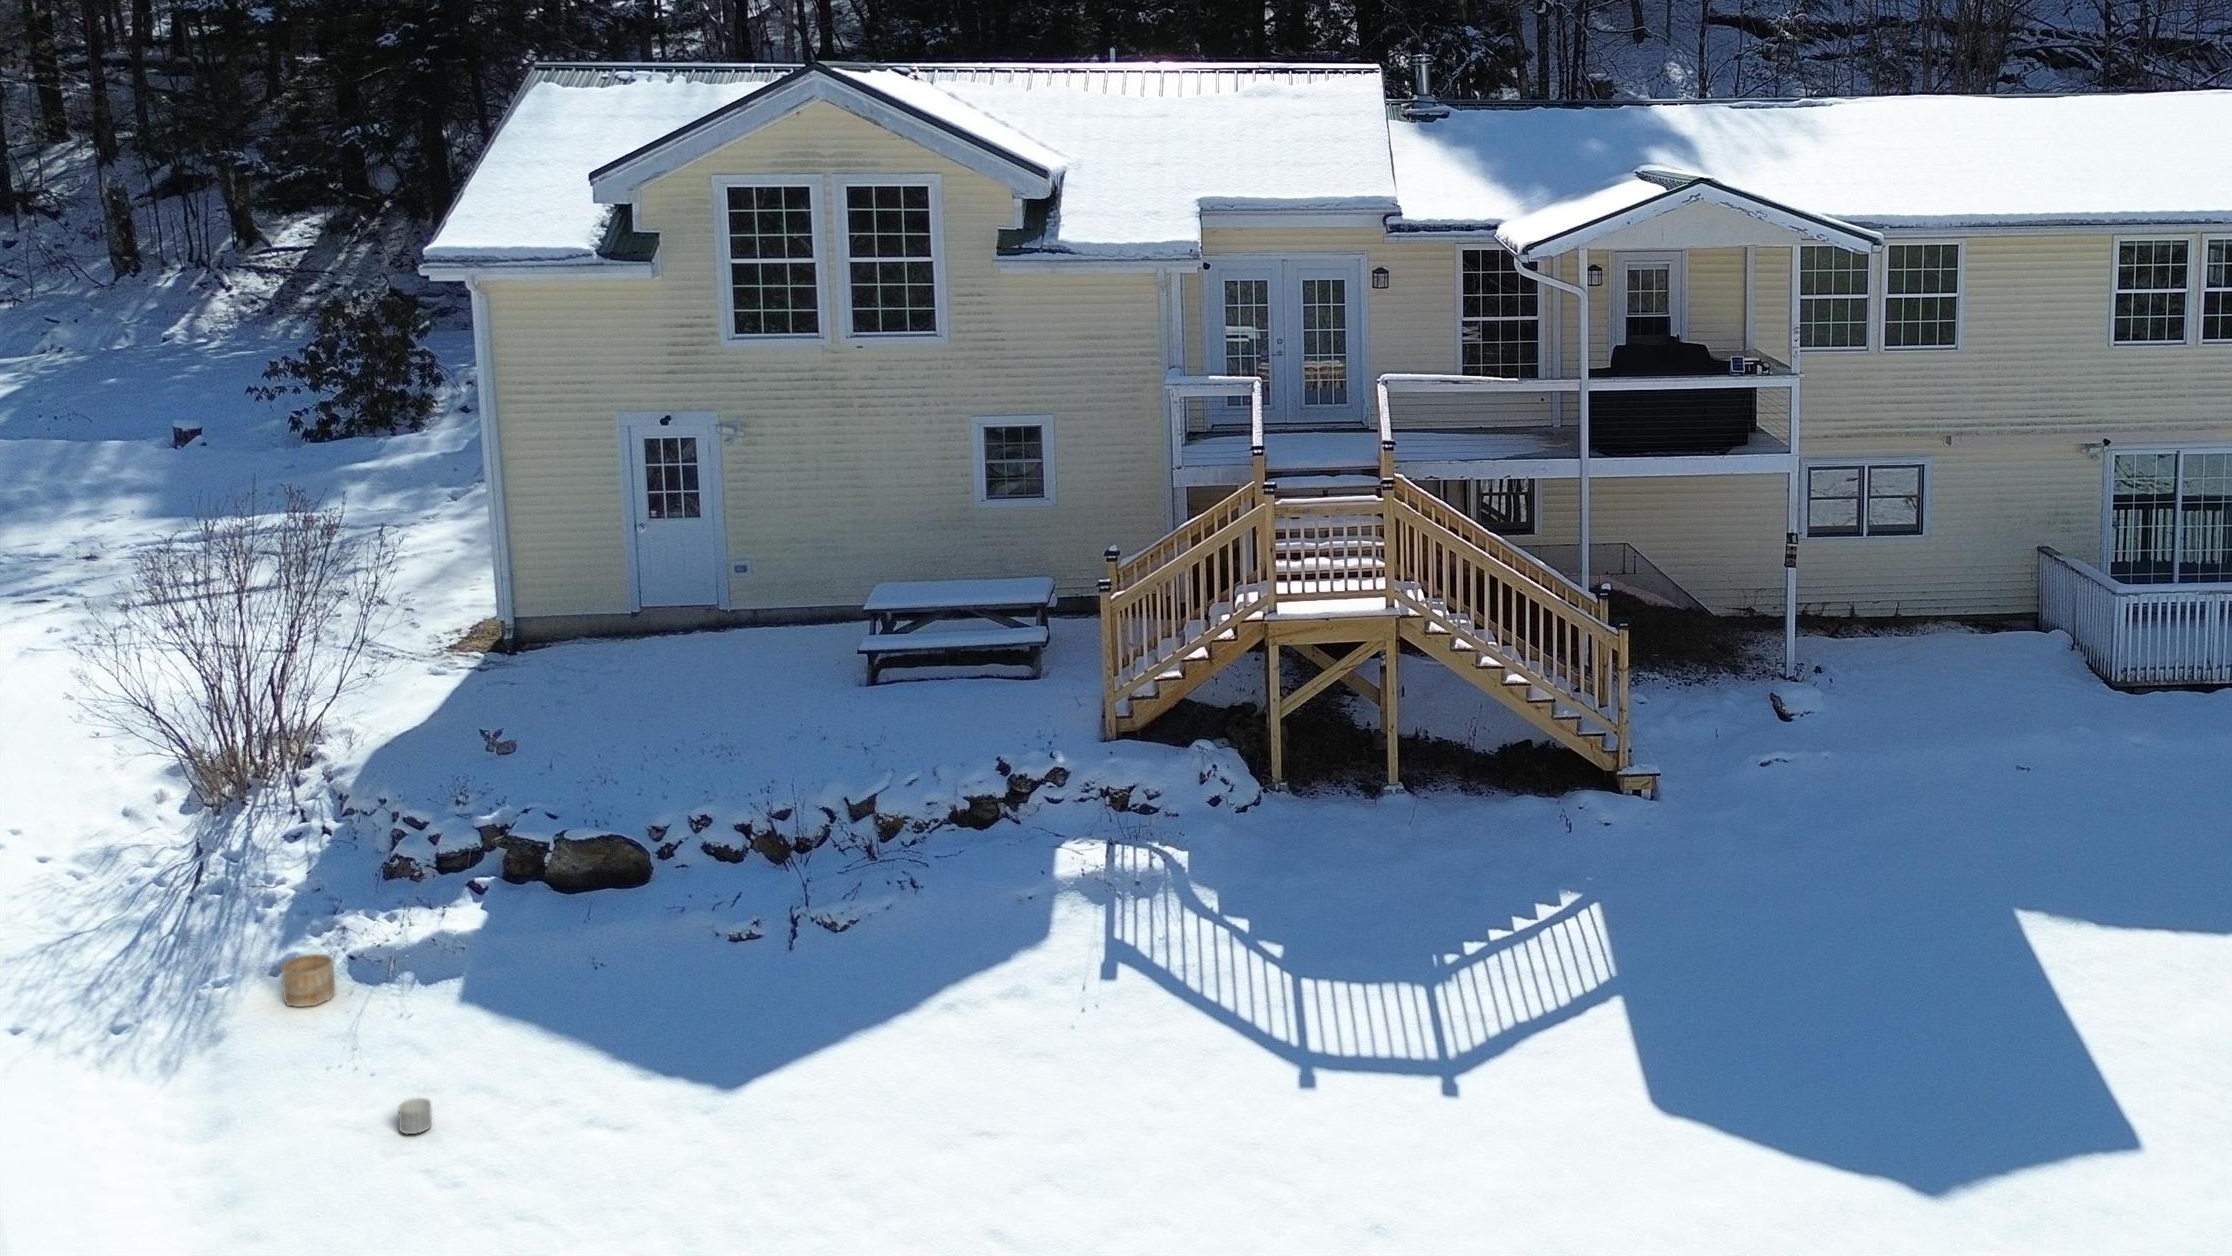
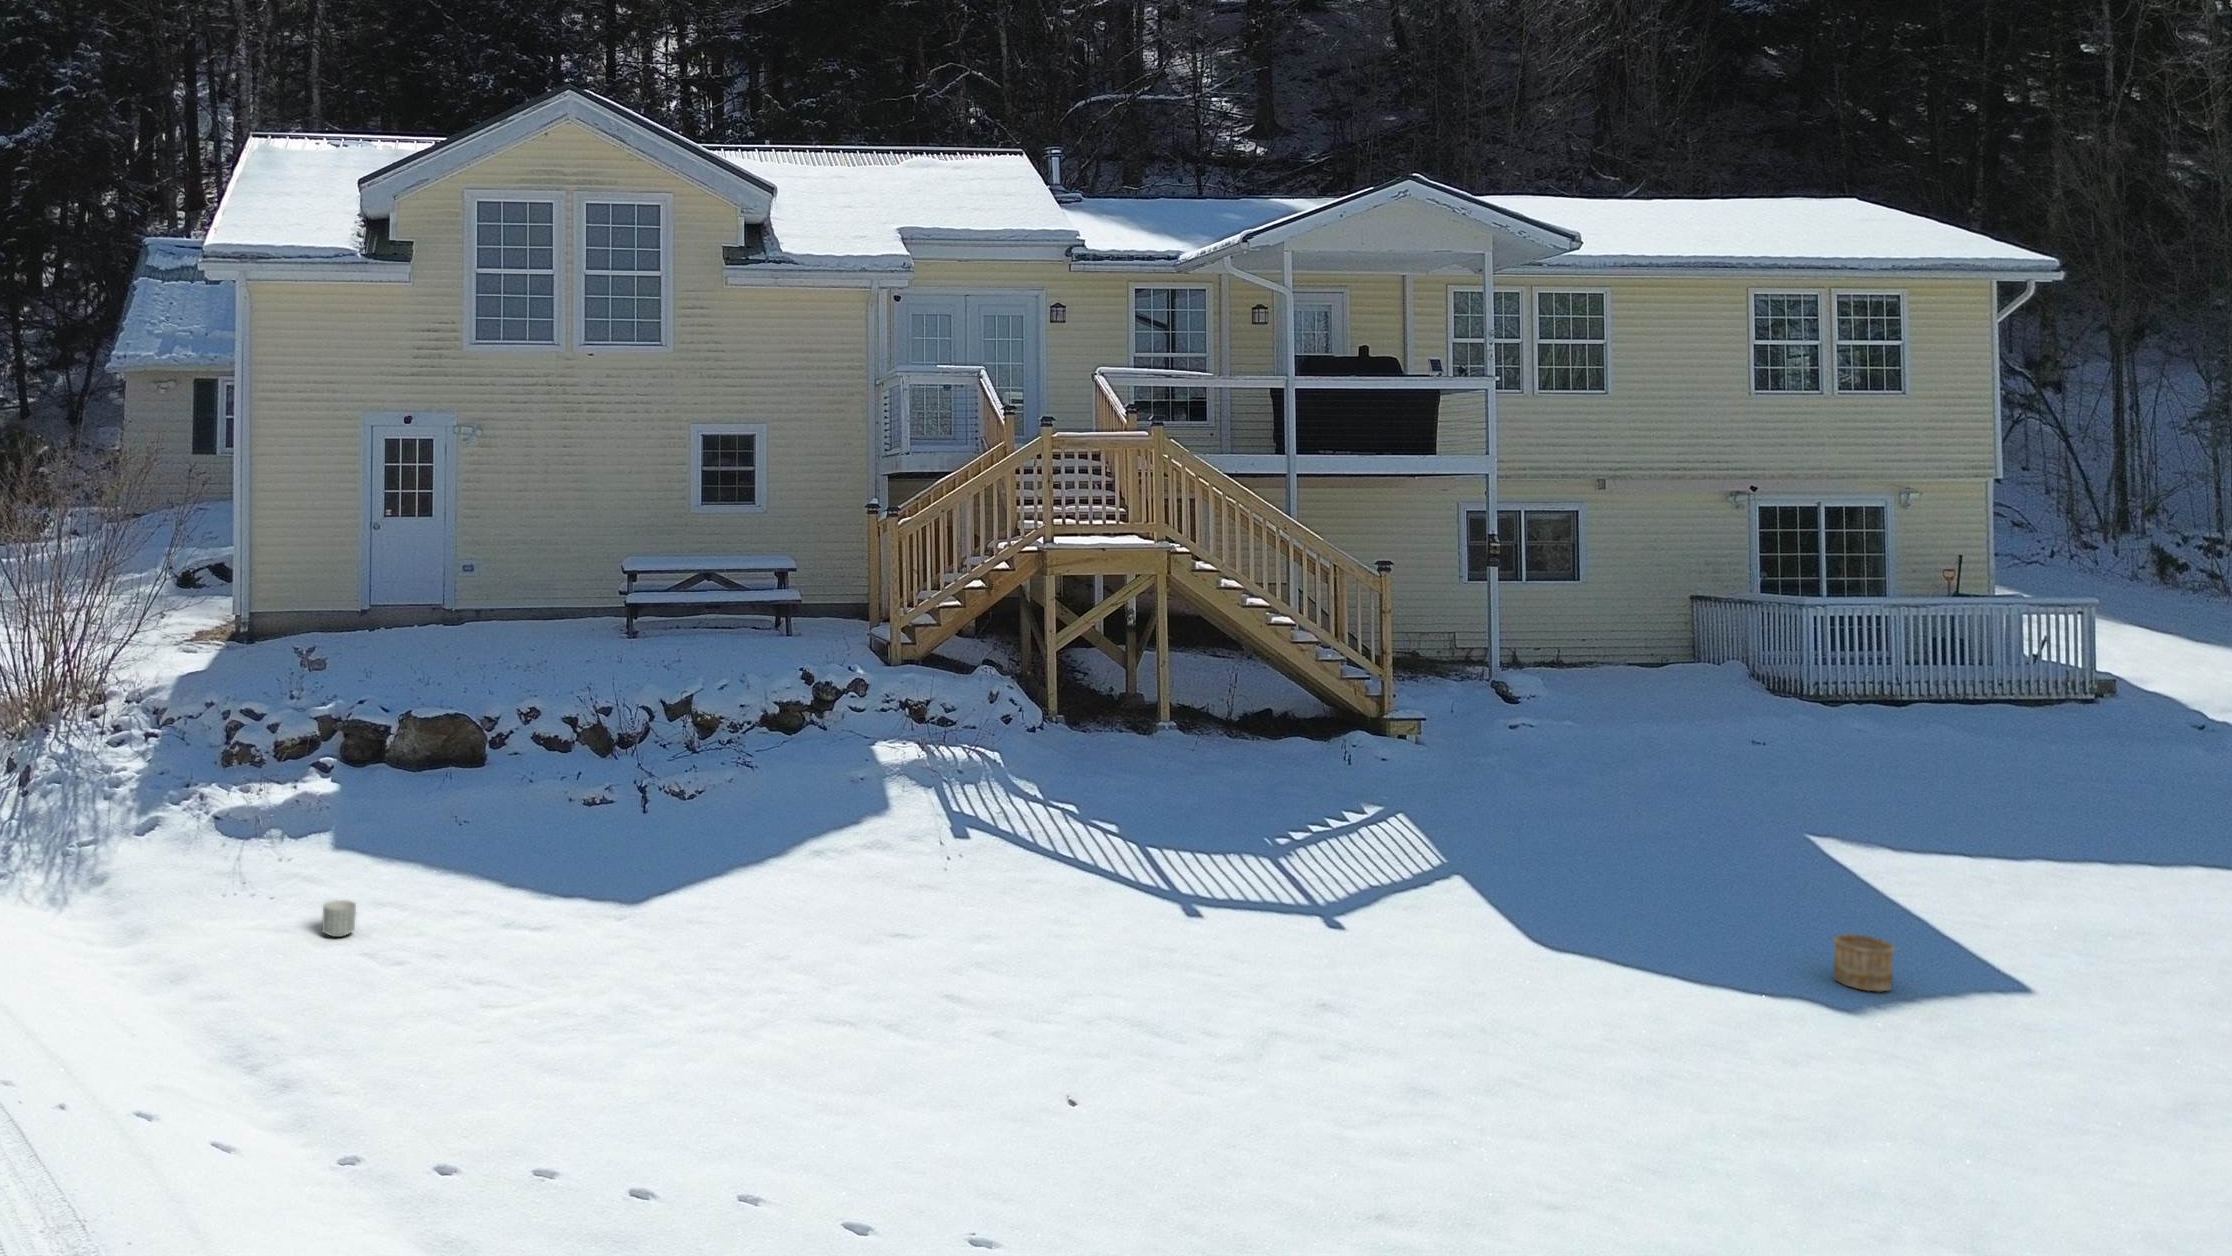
wooden bucket: present [280,954,335,1007] -> present [1833,934,1895,991]

